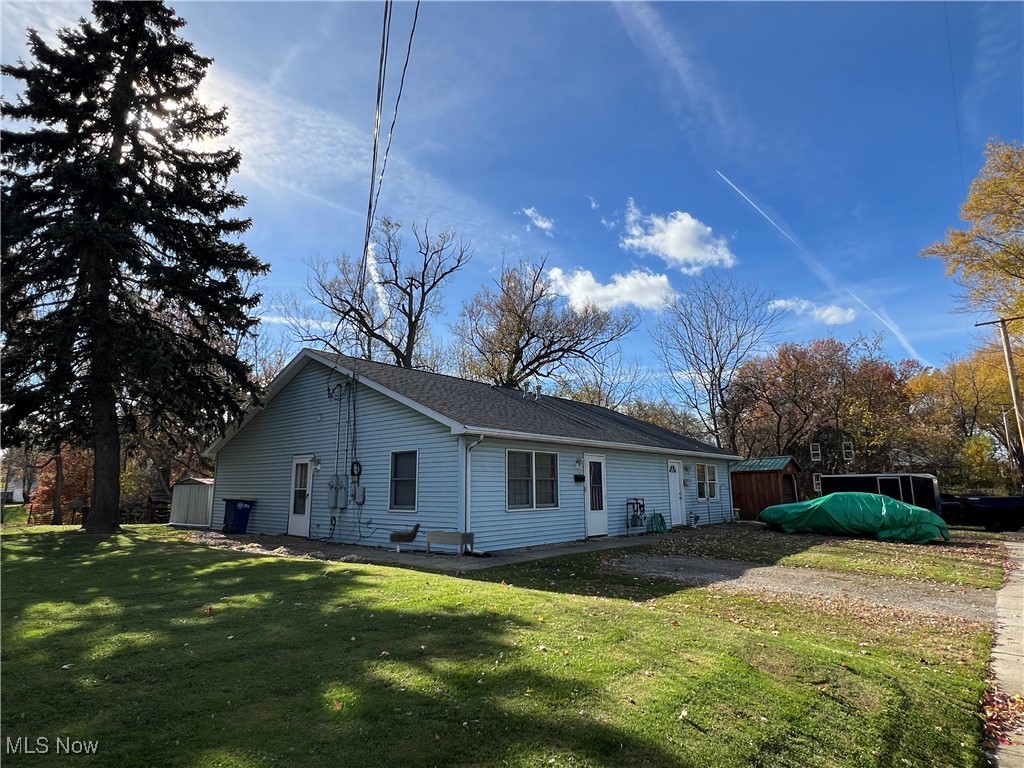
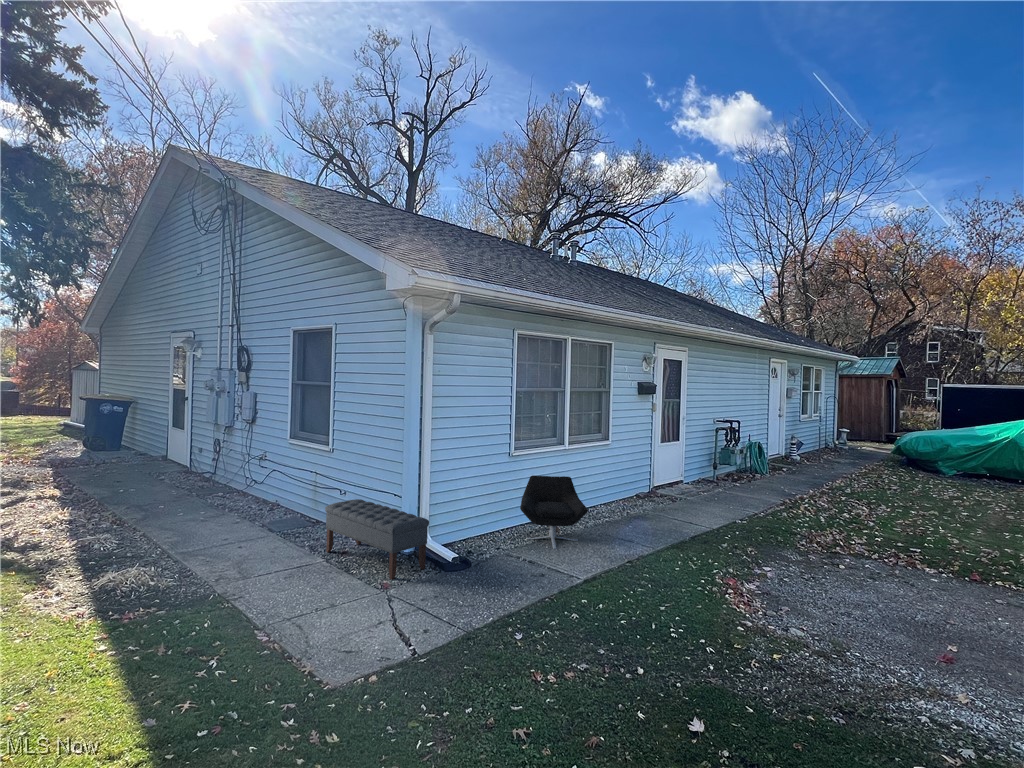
lounge chair: present [390,523,420,552] -> present [520,476,588,549]

